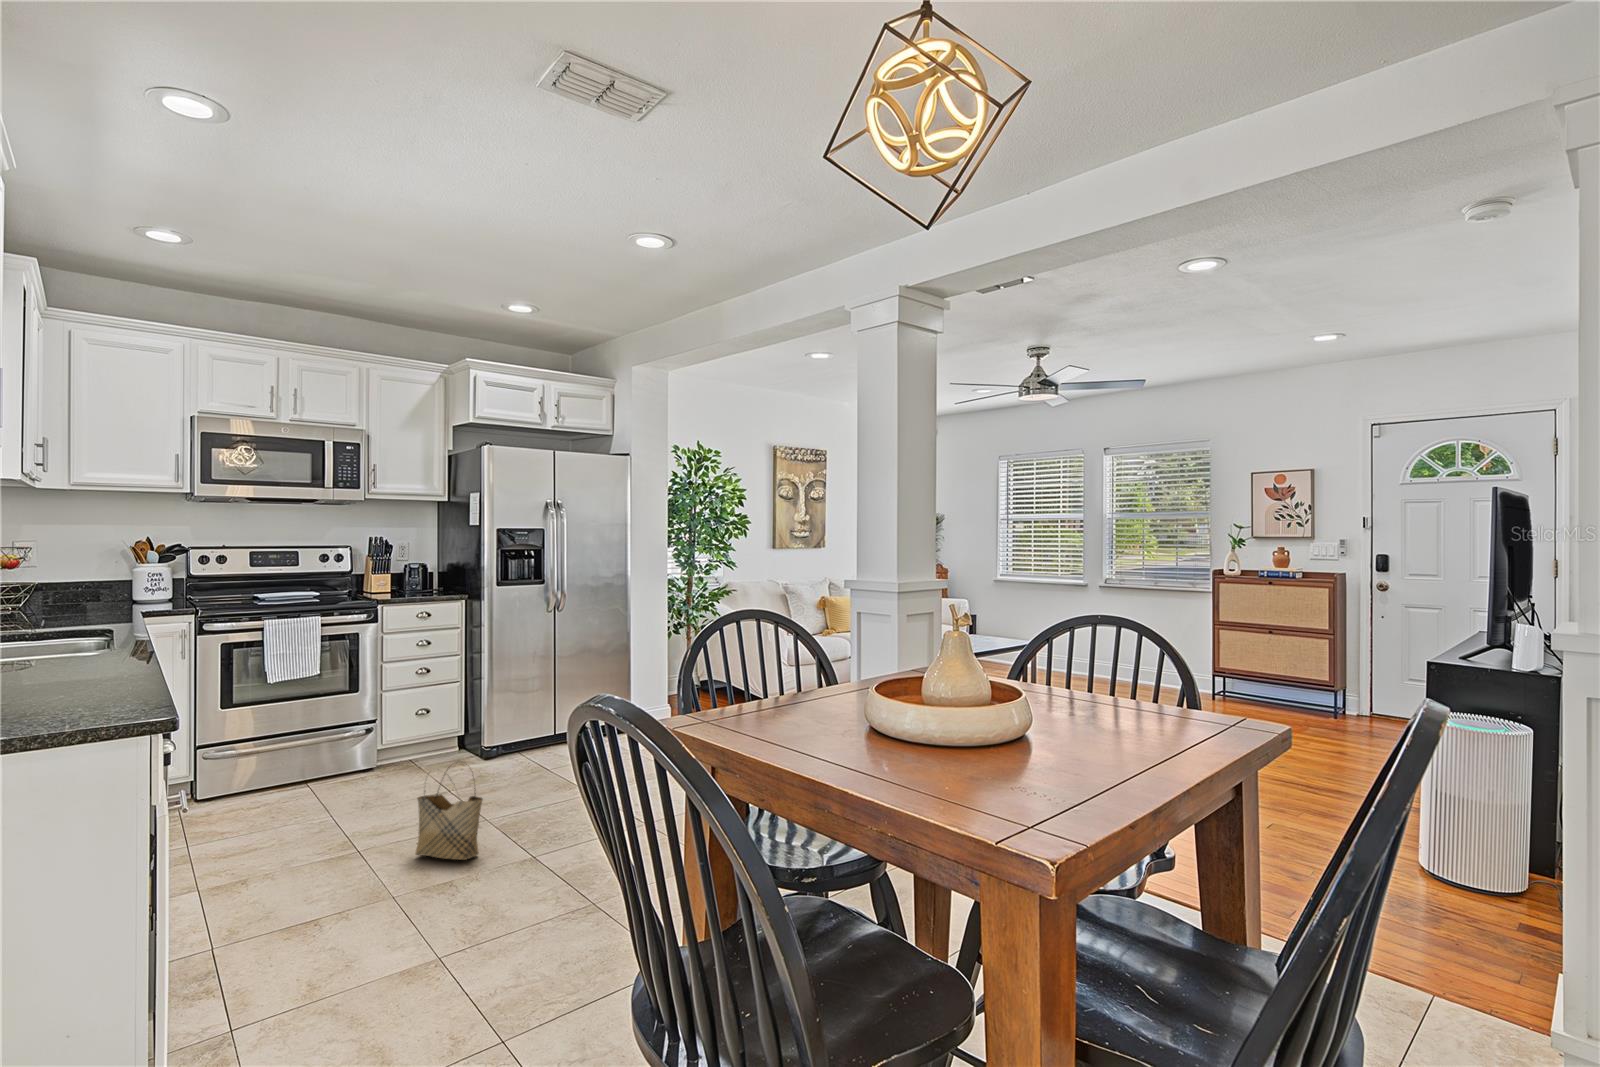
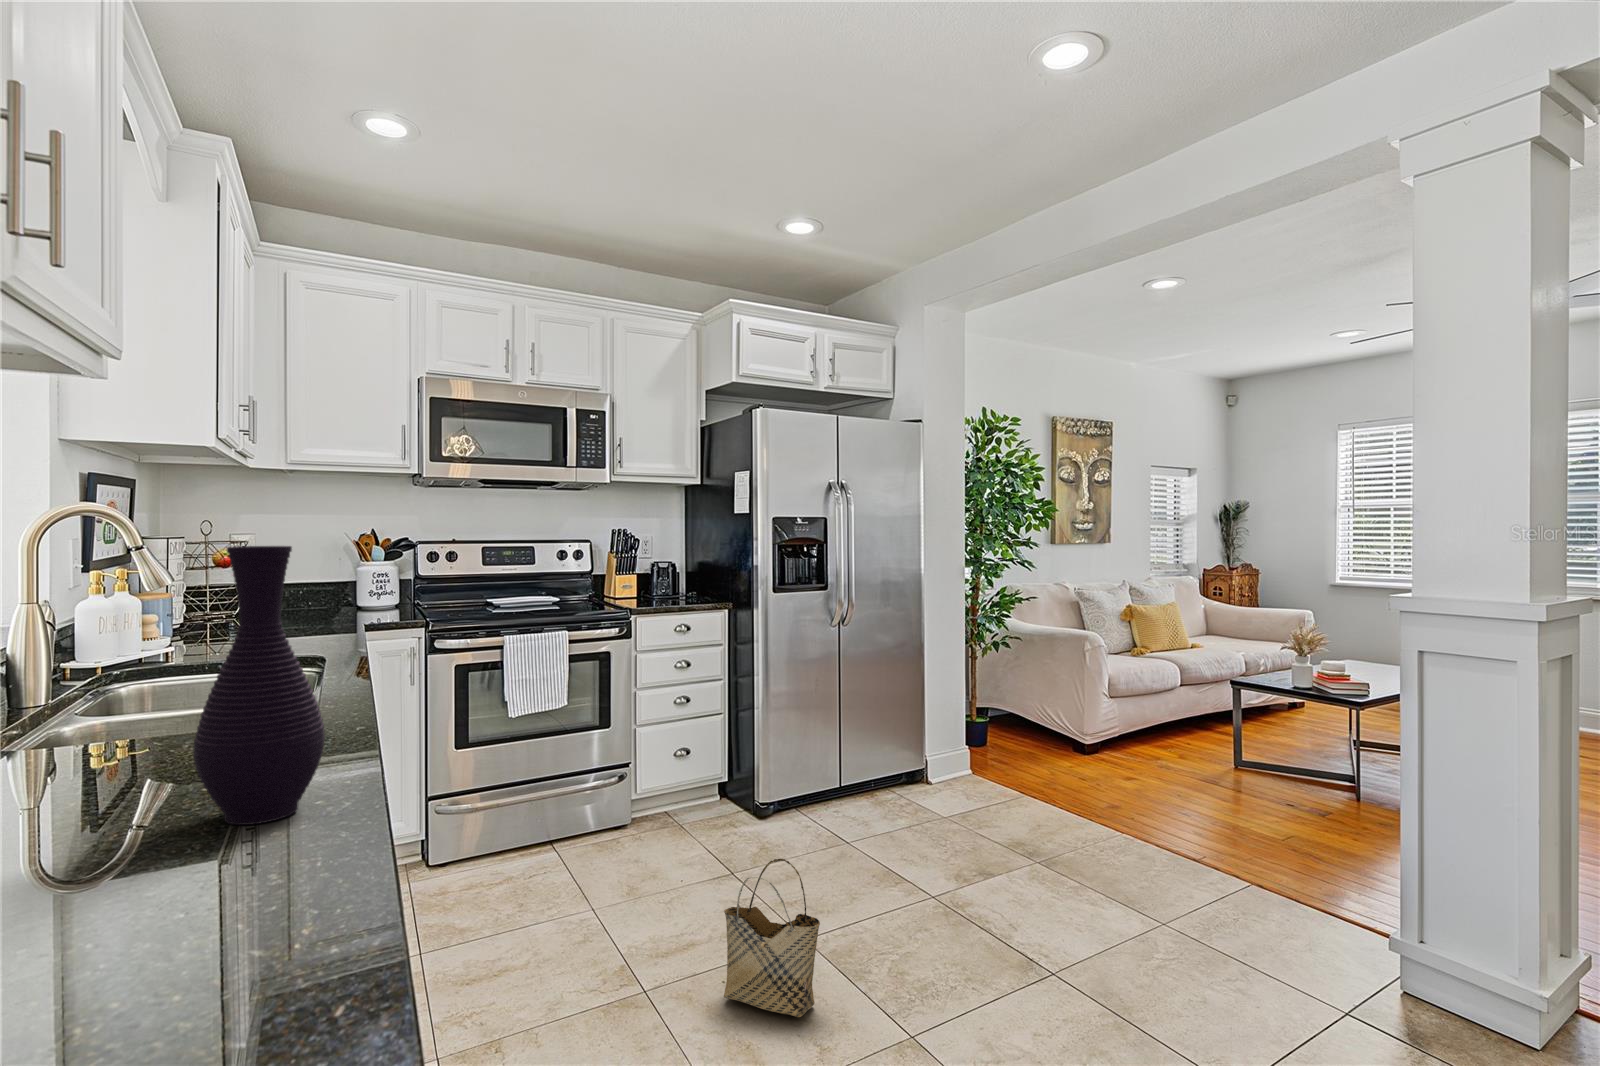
vase: none [47,546,118,680] -> present [193,546,325,825]

